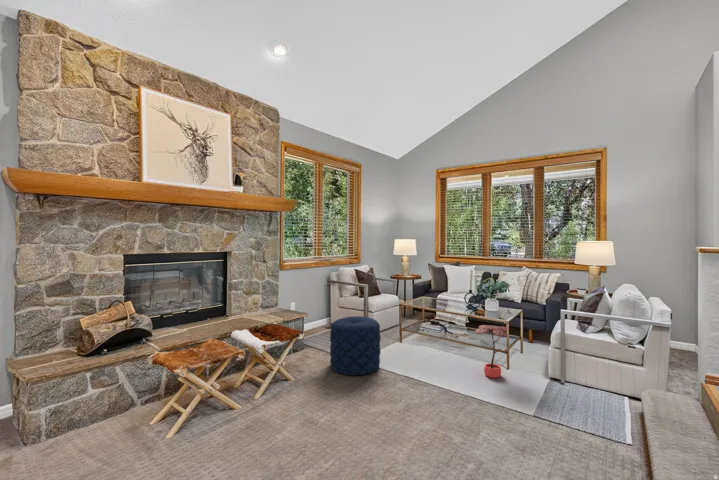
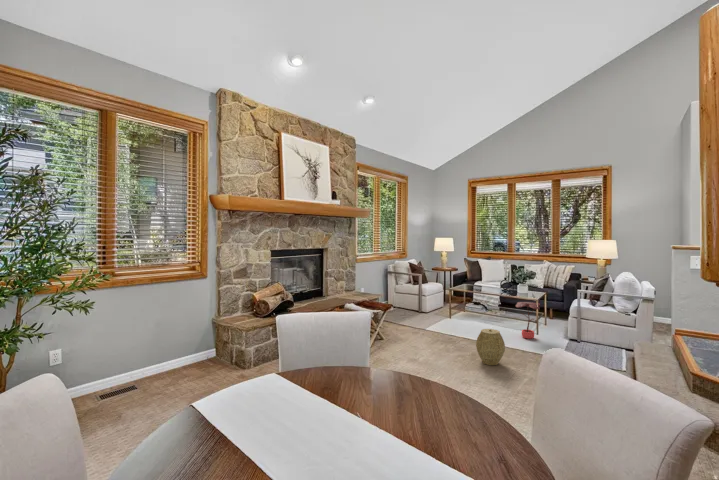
pouf: present [330,316,381,375] -> none [407,297,445,337]
woven basket: none [403,373,445,432] -> present [476,329,505,365]

